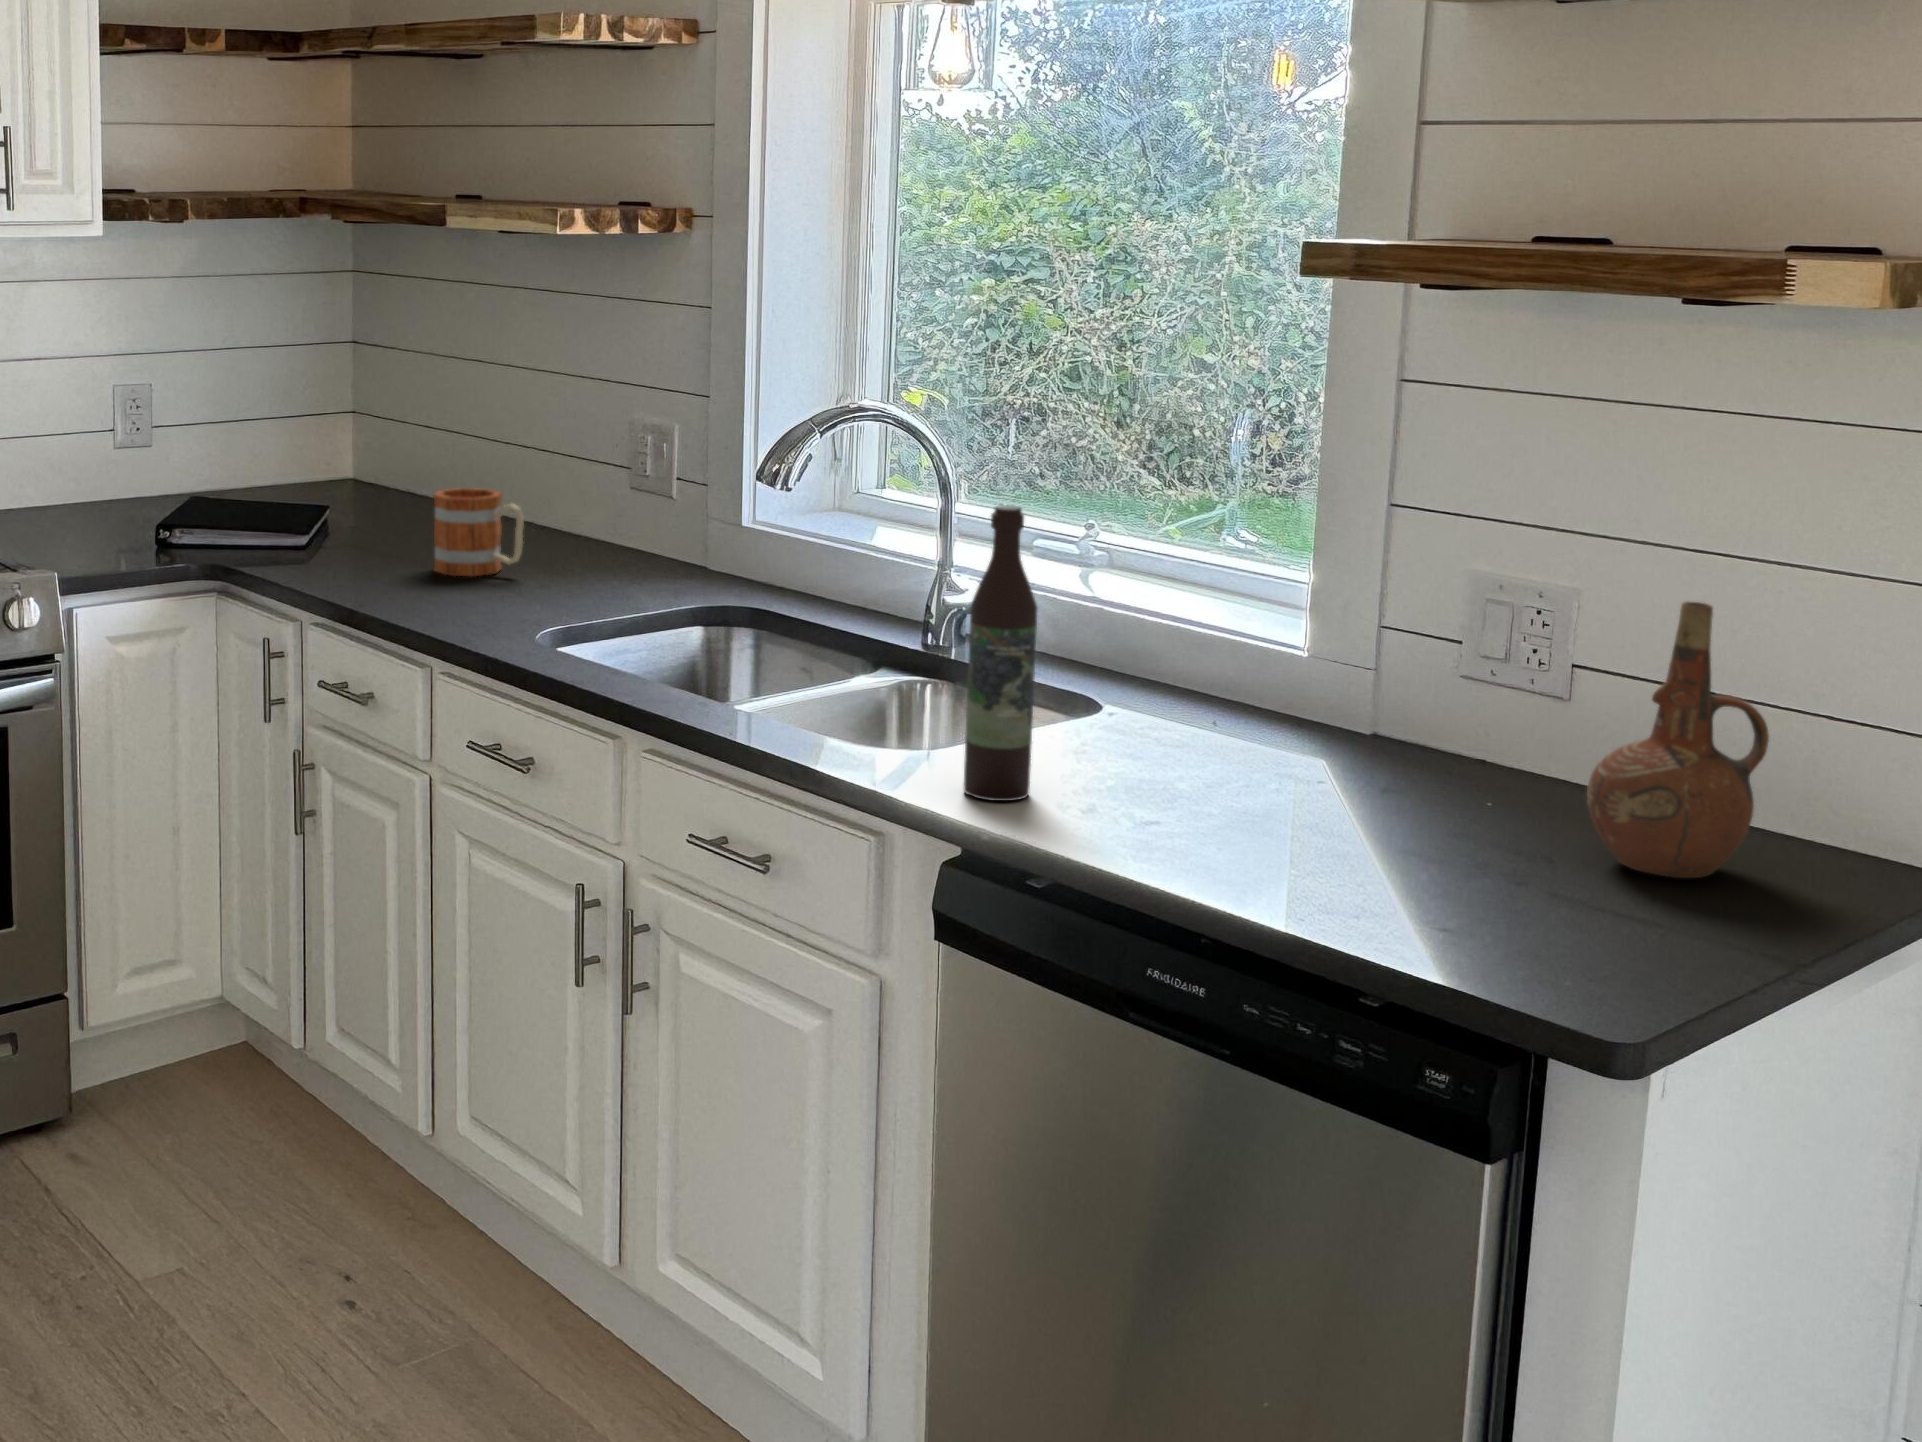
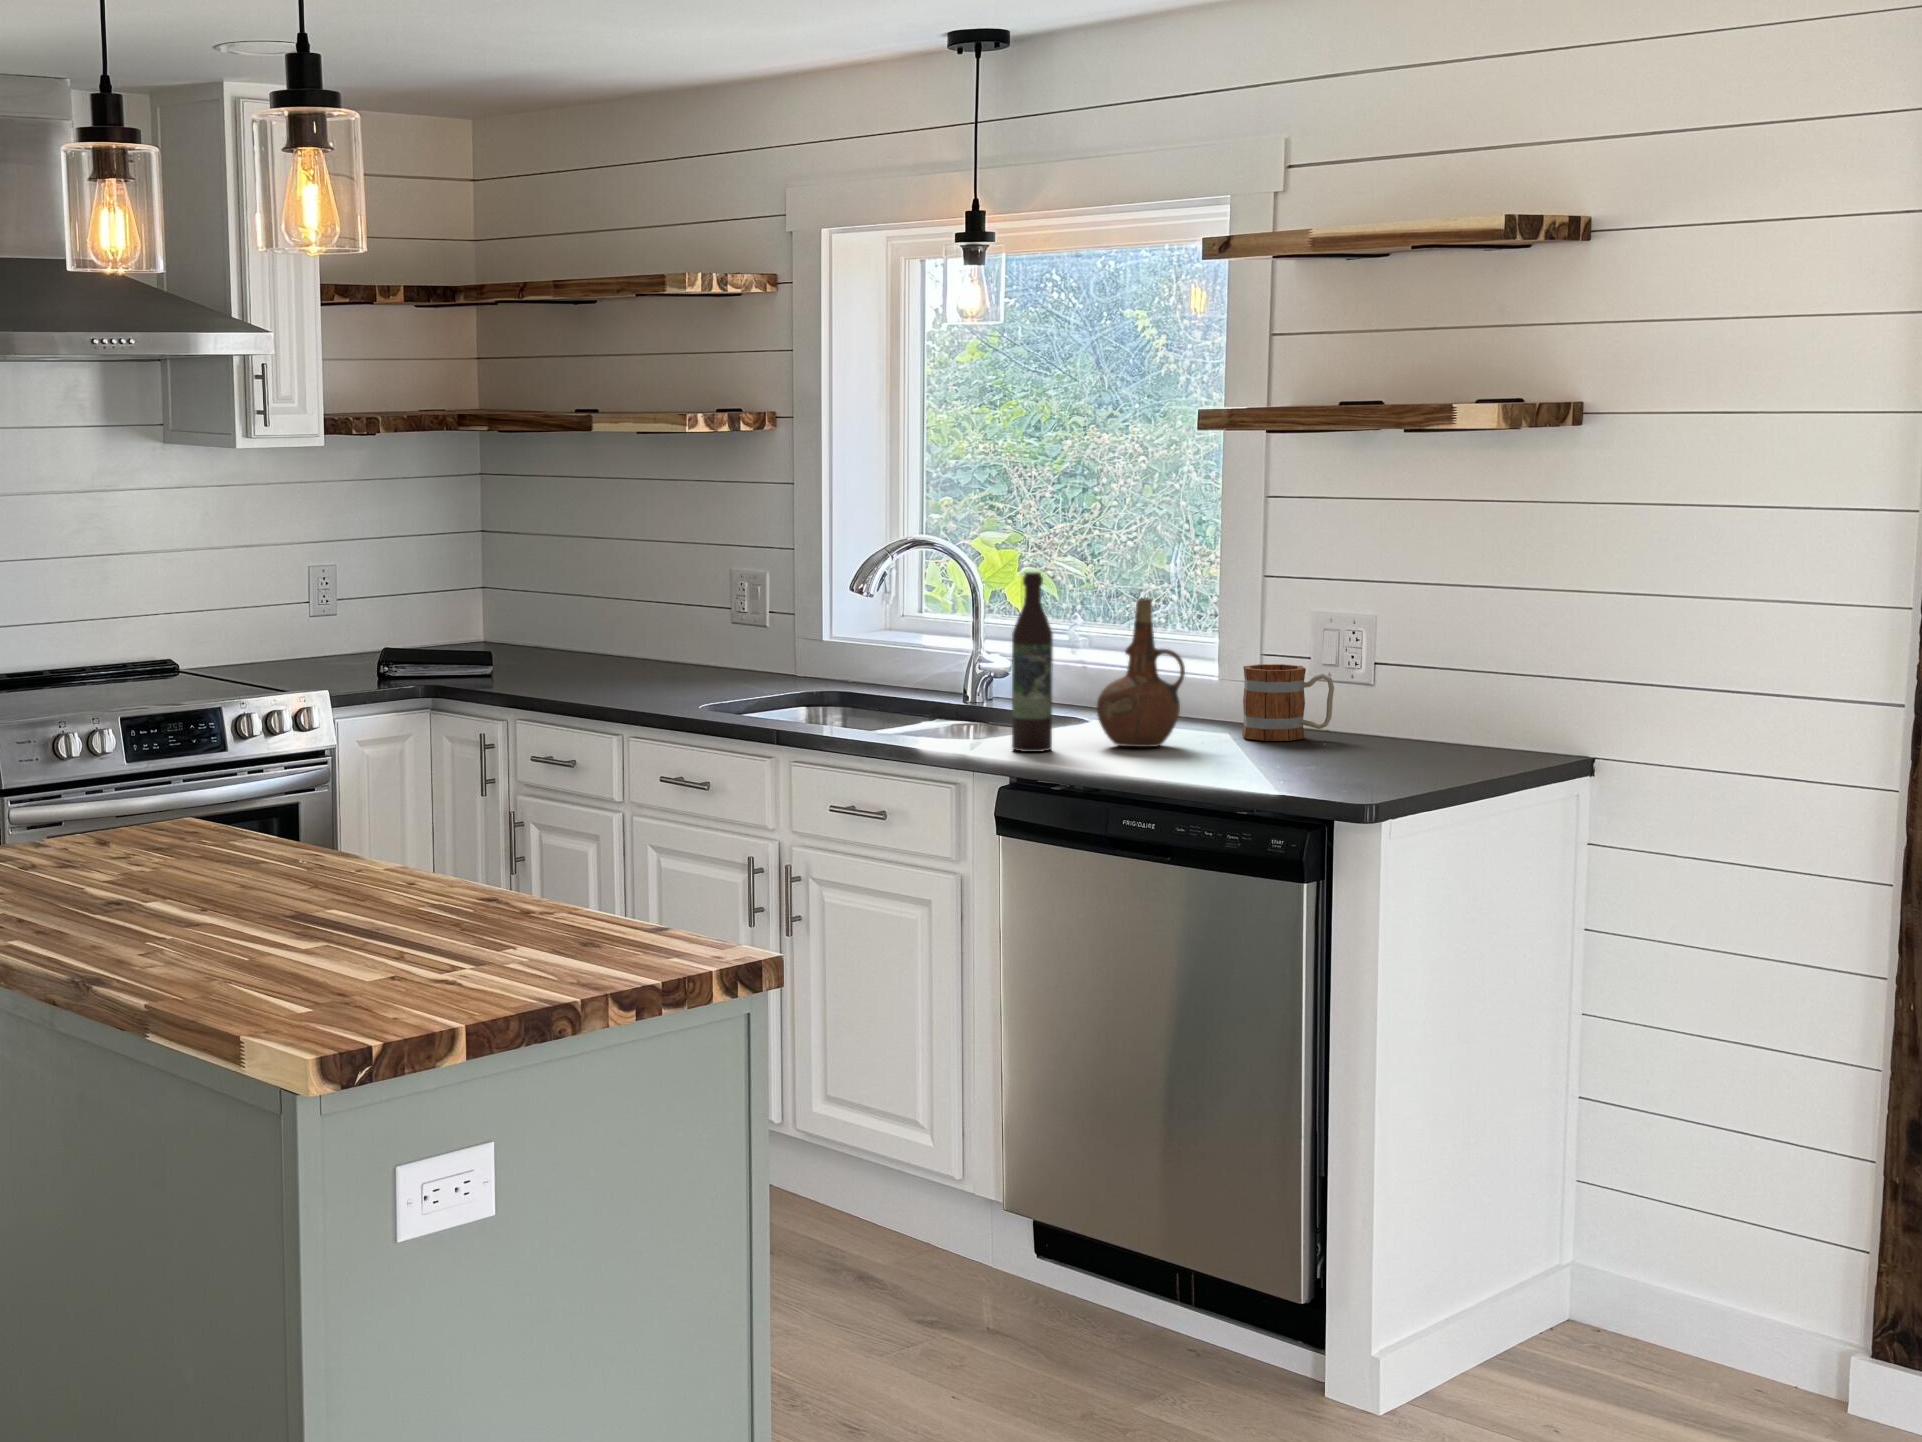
mug: present [434,488,524,576] -> present [1242,664,1334,741]
ceramic pitcher: present [1587,602,1769,878] -> present [1096,598,1185,747]

